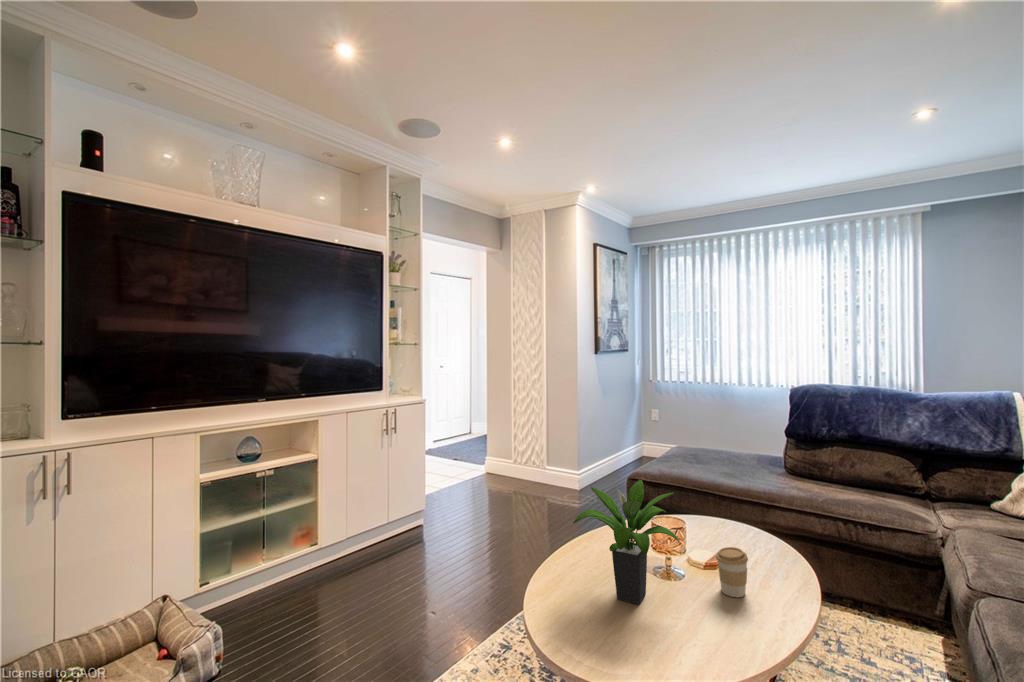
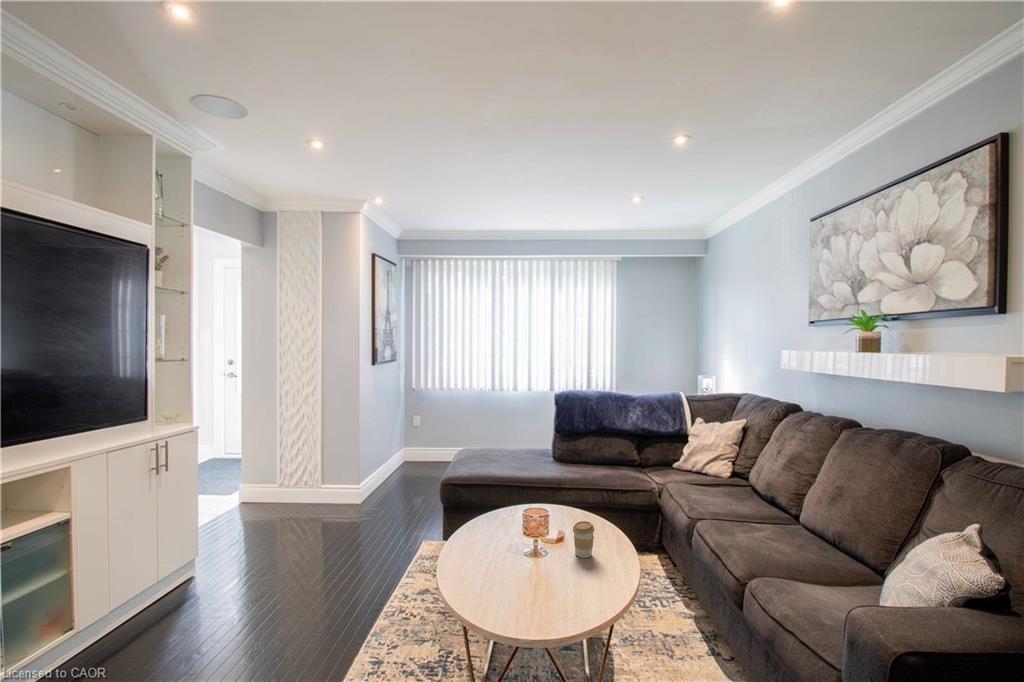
potted plant: present [573,480,680,604] -> none [484,481,560,582]

